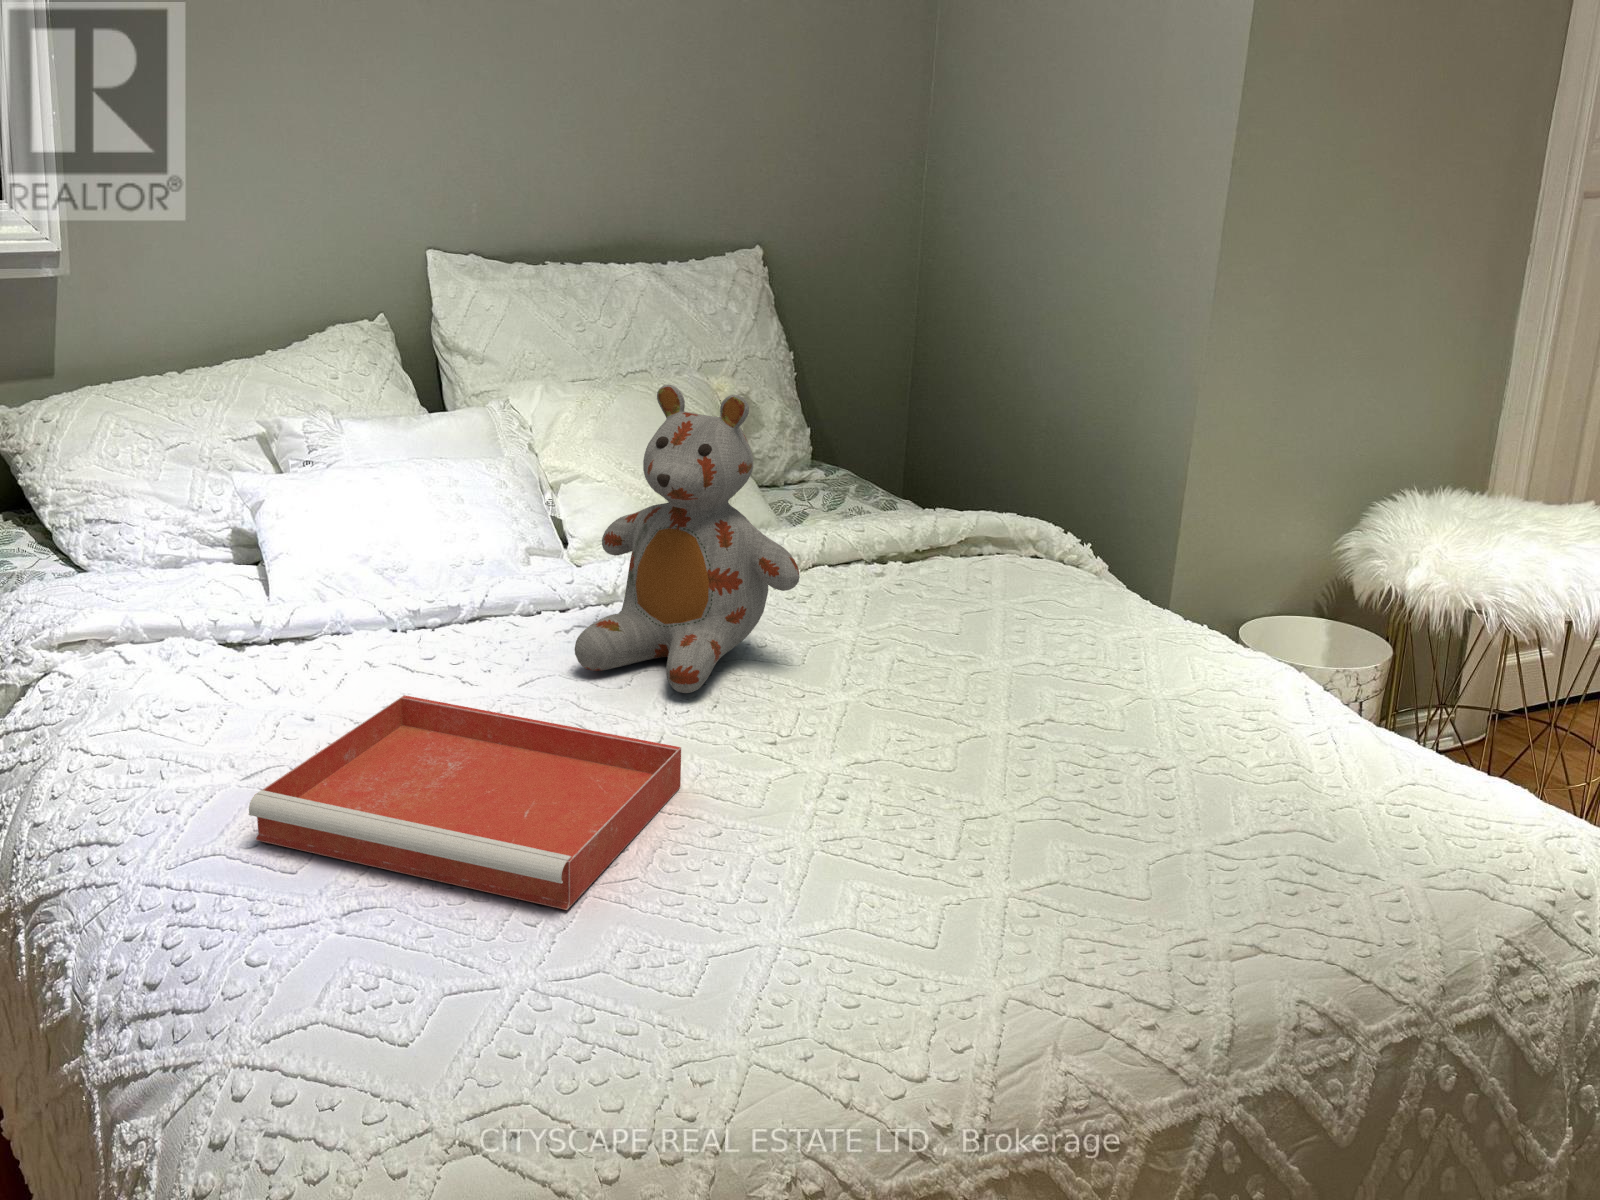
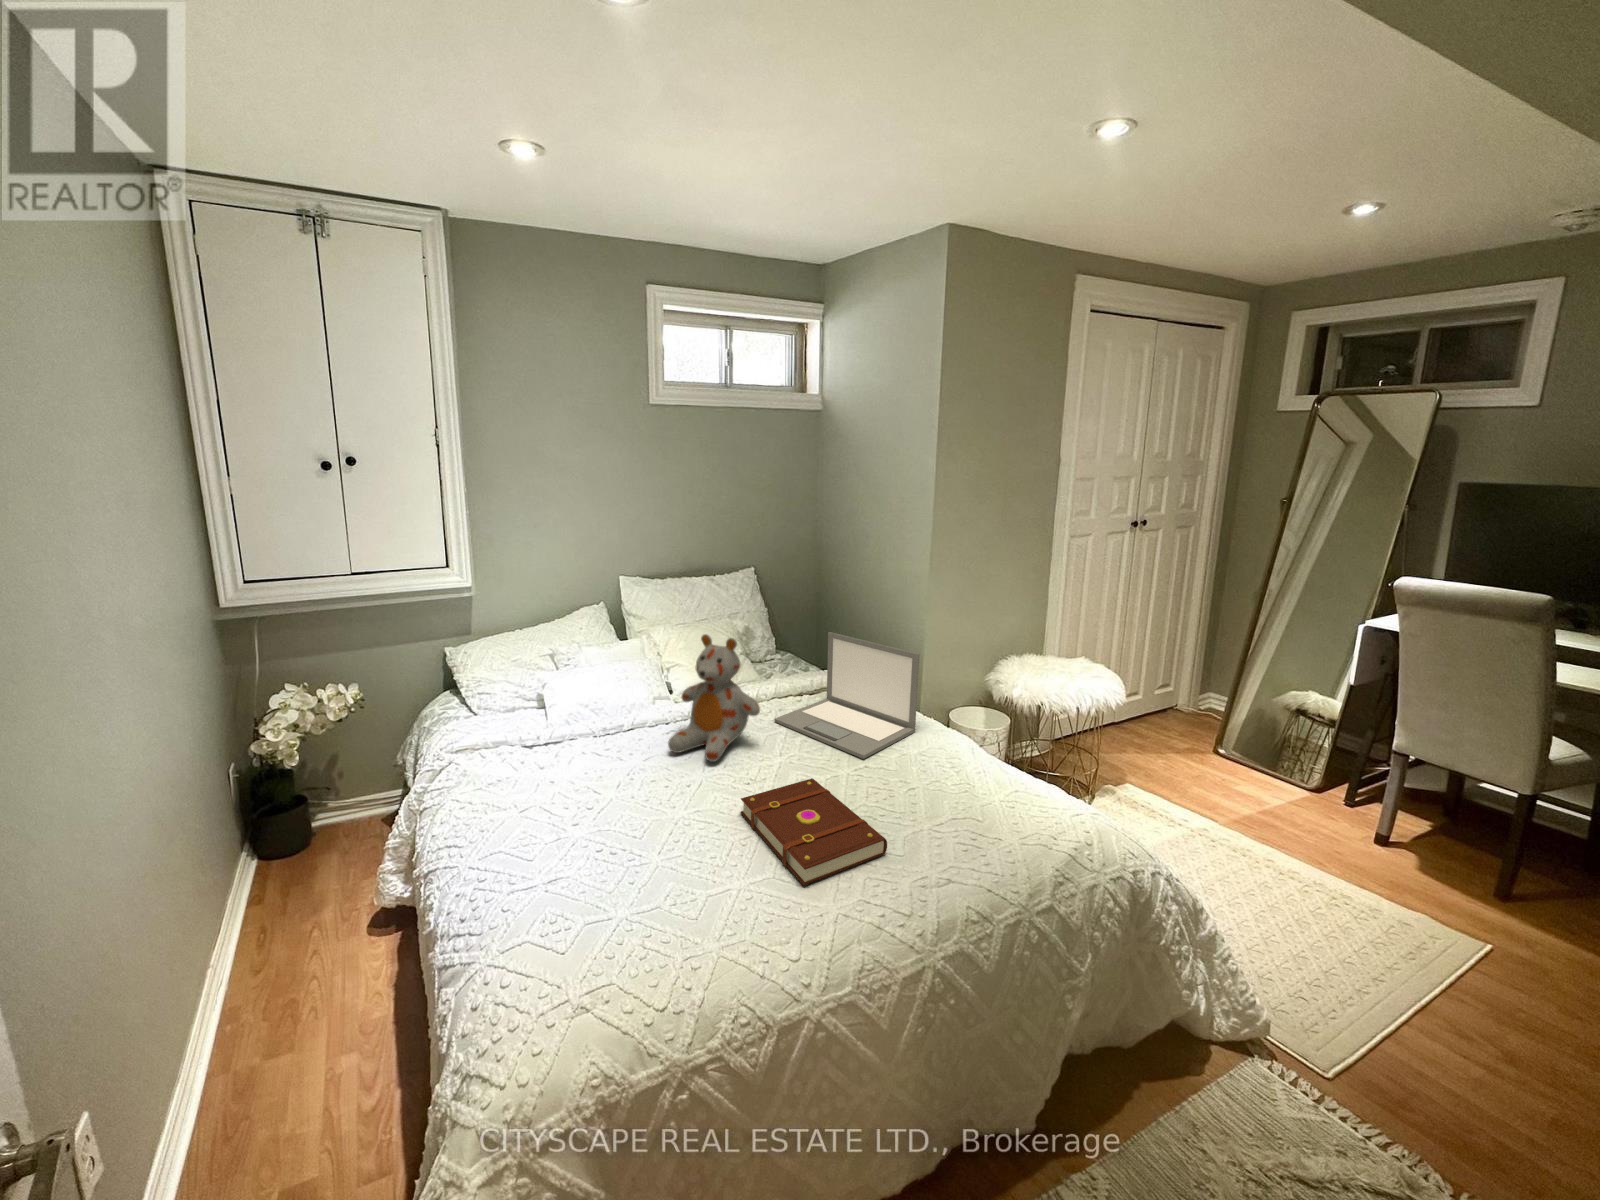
laptop: none [824,401,1198,701] -> present [774,632,919,759]
tray: present [249,695,681,910] -> none [515,771,706,875]
book: none [764,732,1117,943] -> present [741,778,887,885]

